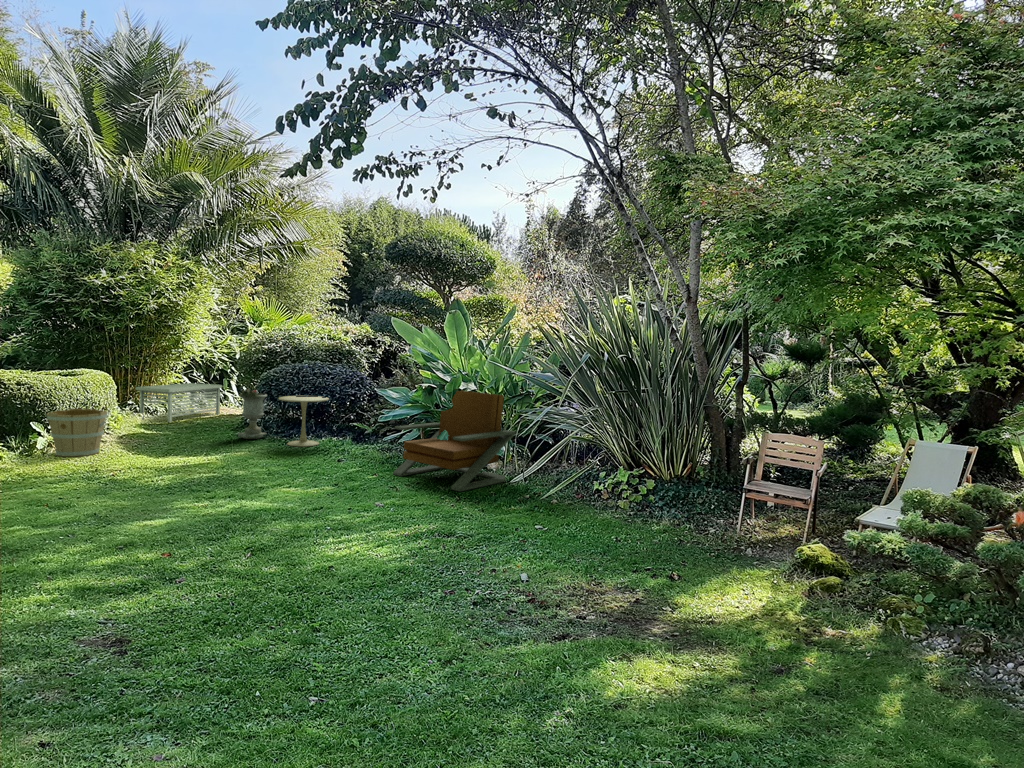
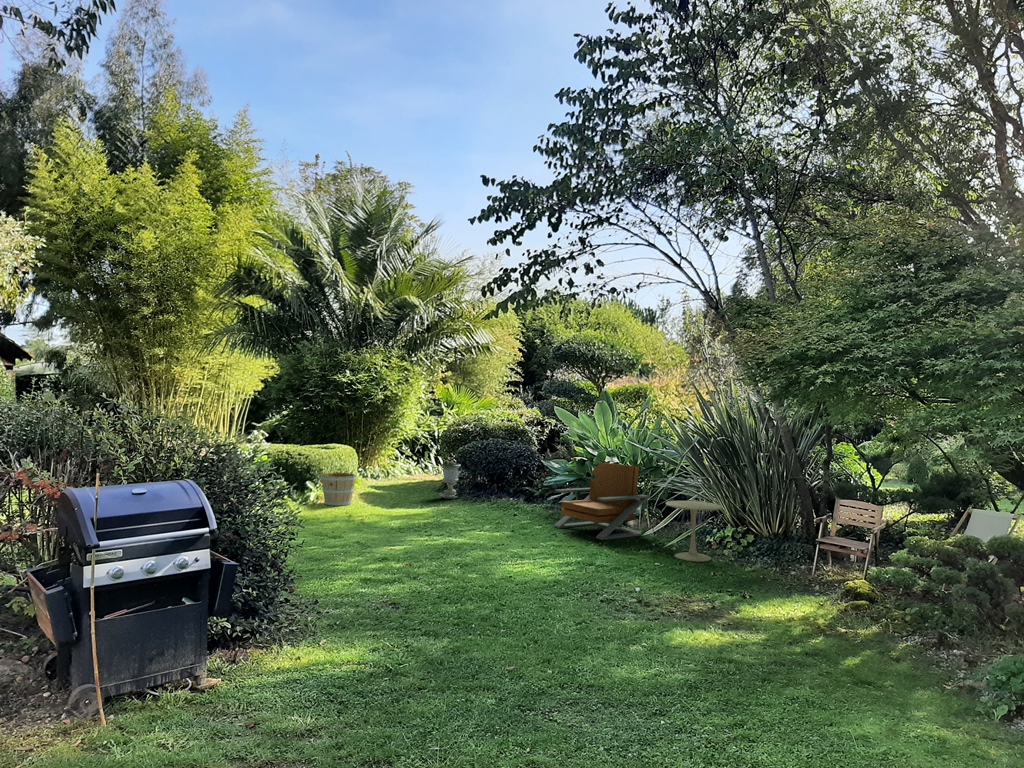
storage bench: present [136,383,222,422] -> none [367,455,425,485]
side table: present [279,396,329,447] -> present [666,501,723,562]

